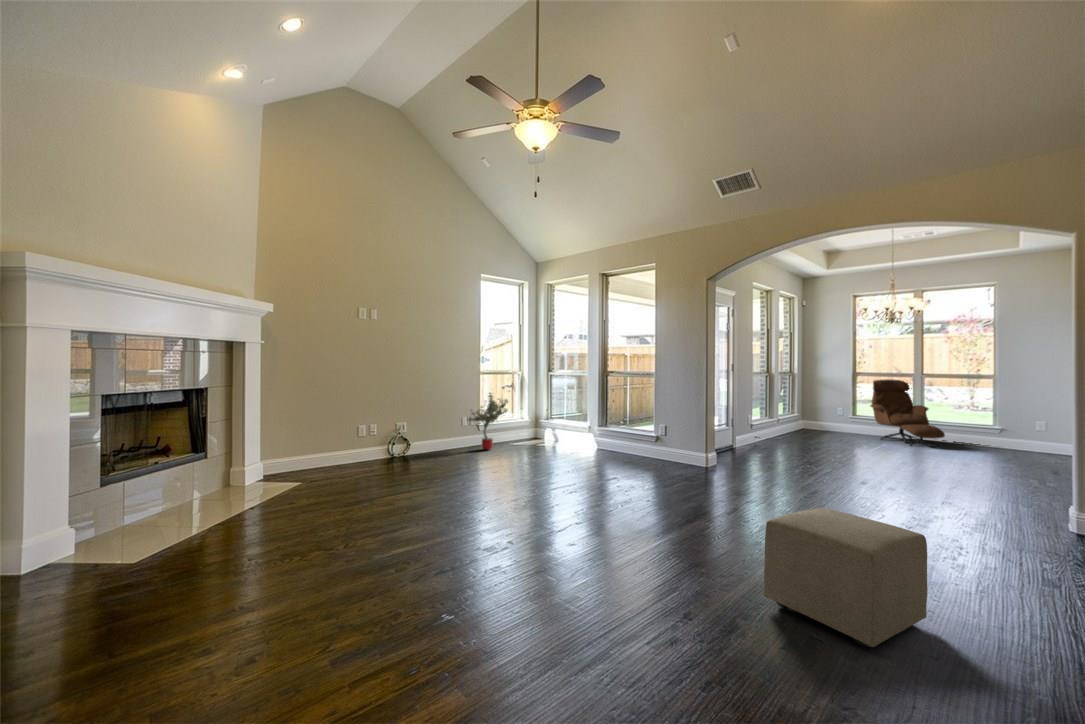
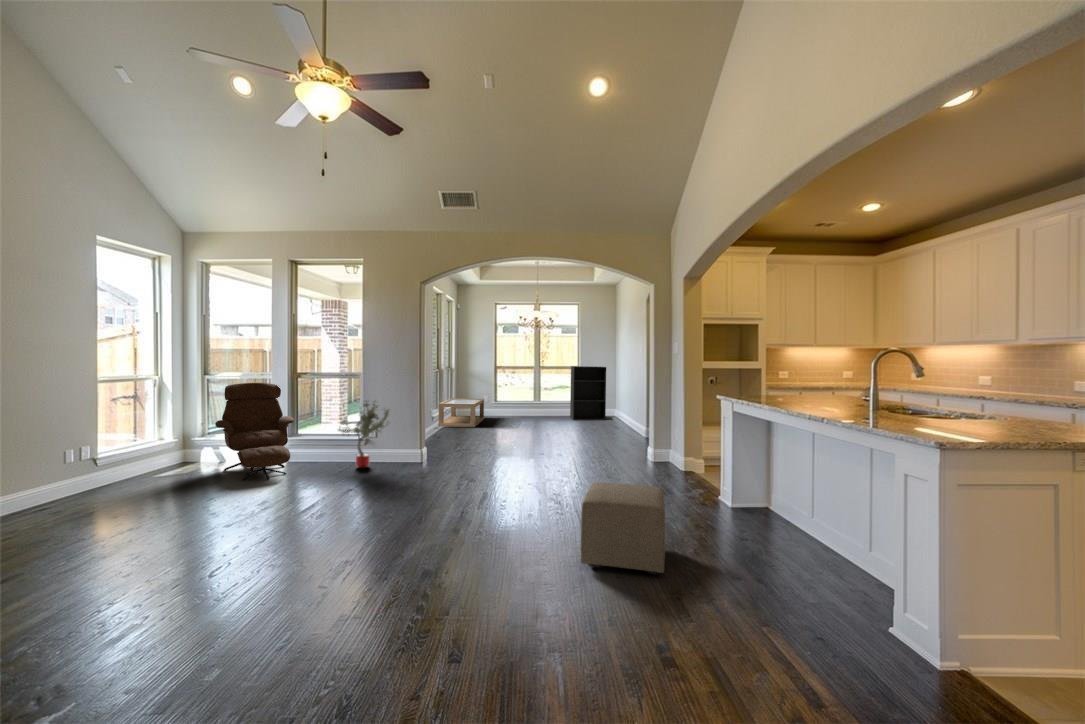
bookshelf: none [977,374,1049,458] -> present [570,366,606,420]
lounge chair: present [870,379,945,448] -> present [215,383,294,480]
potted tree: present [468,393,508,450] -> present [338,400,389,468]
coffee table: none [765,408,833,443] -> present [438,398,484,427]

